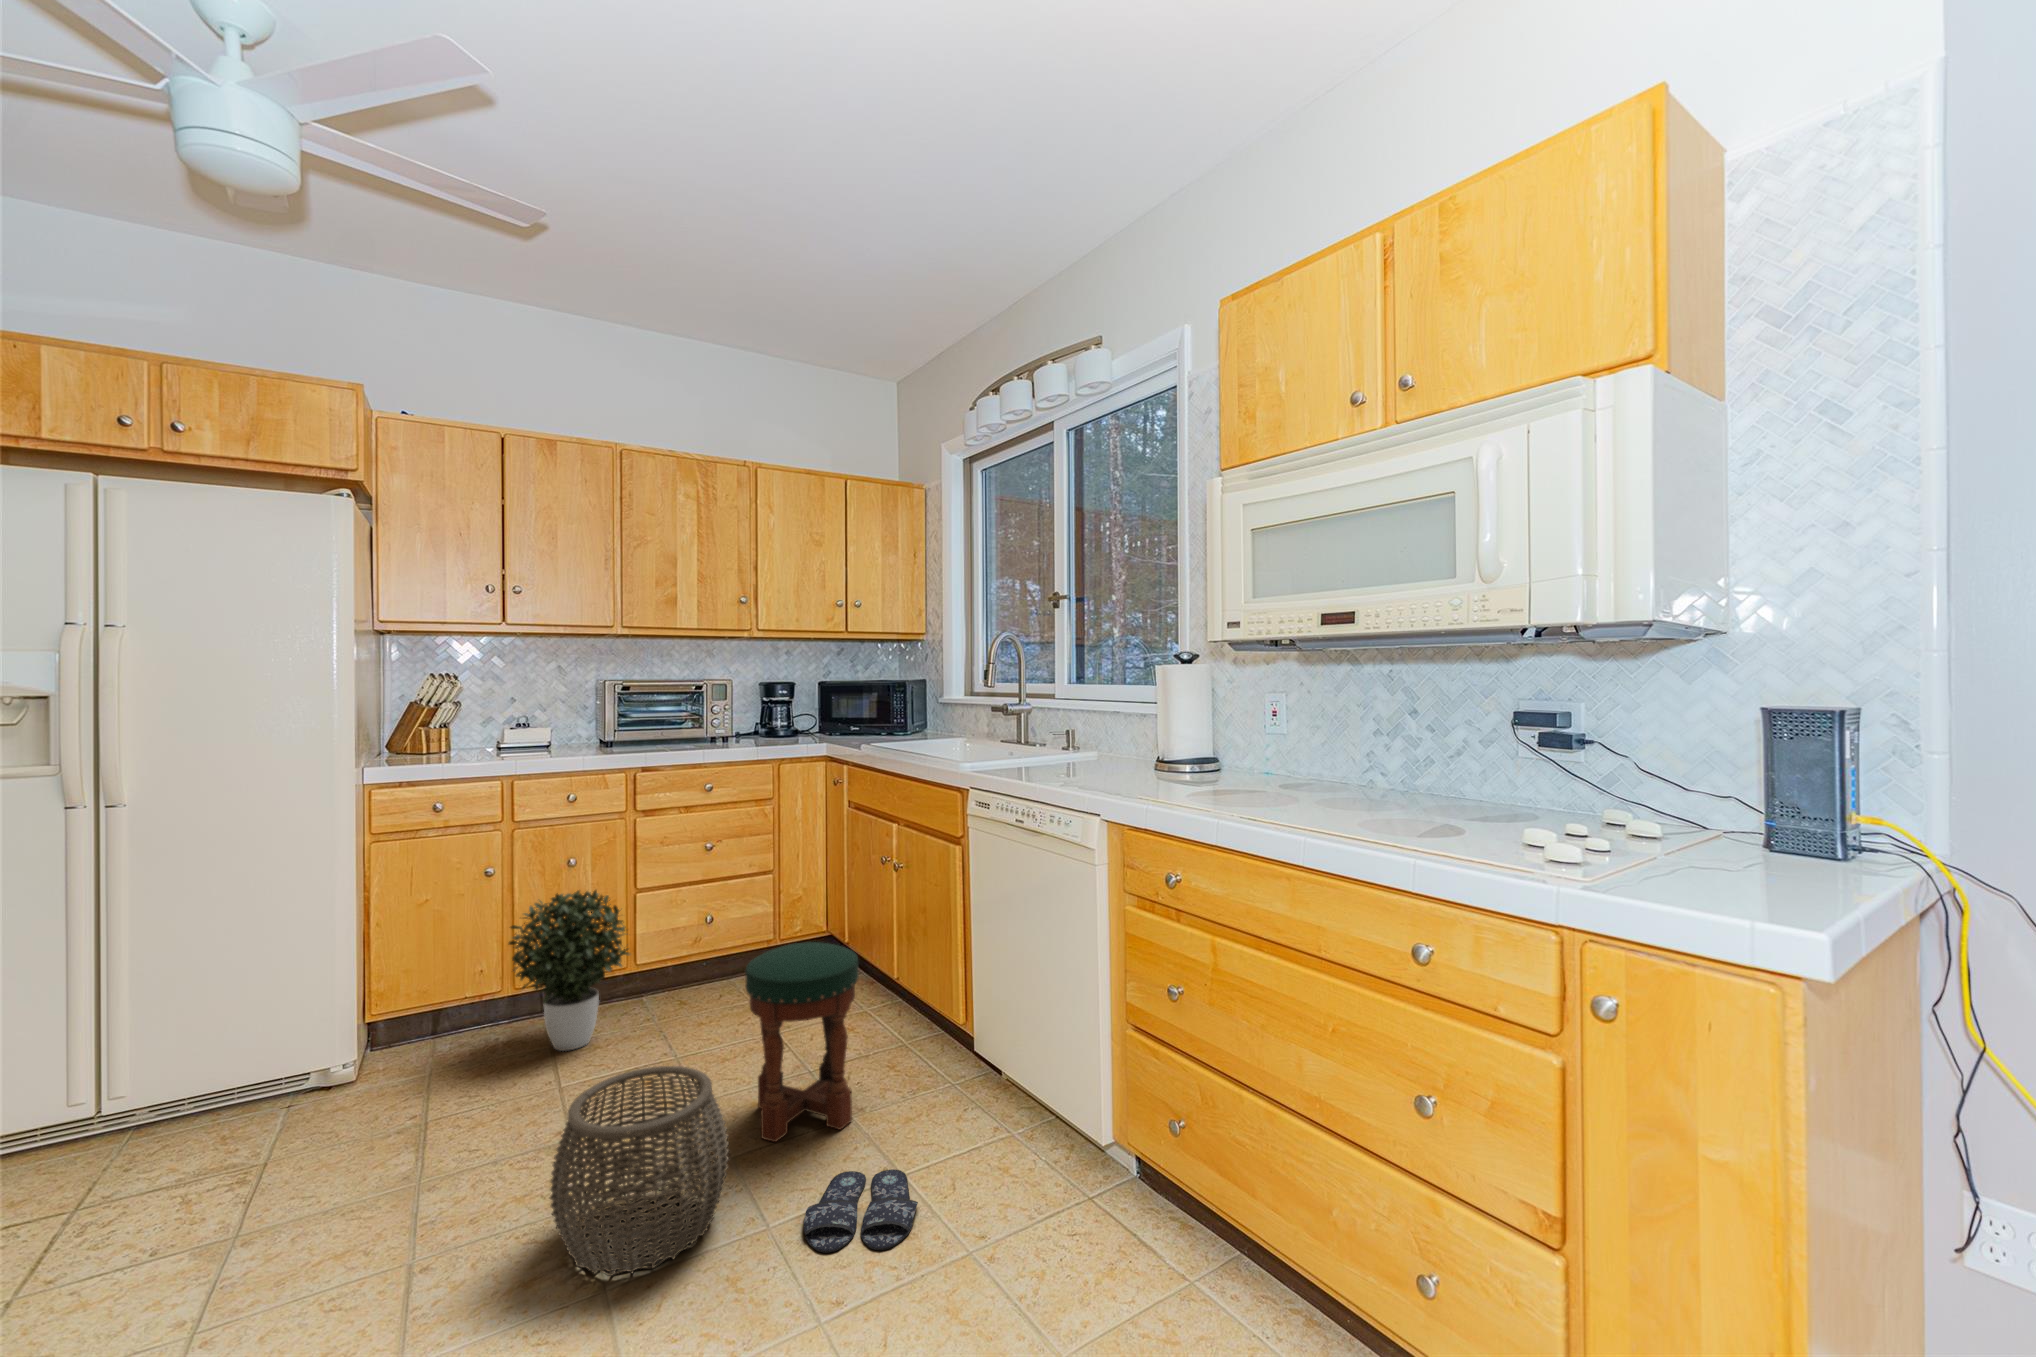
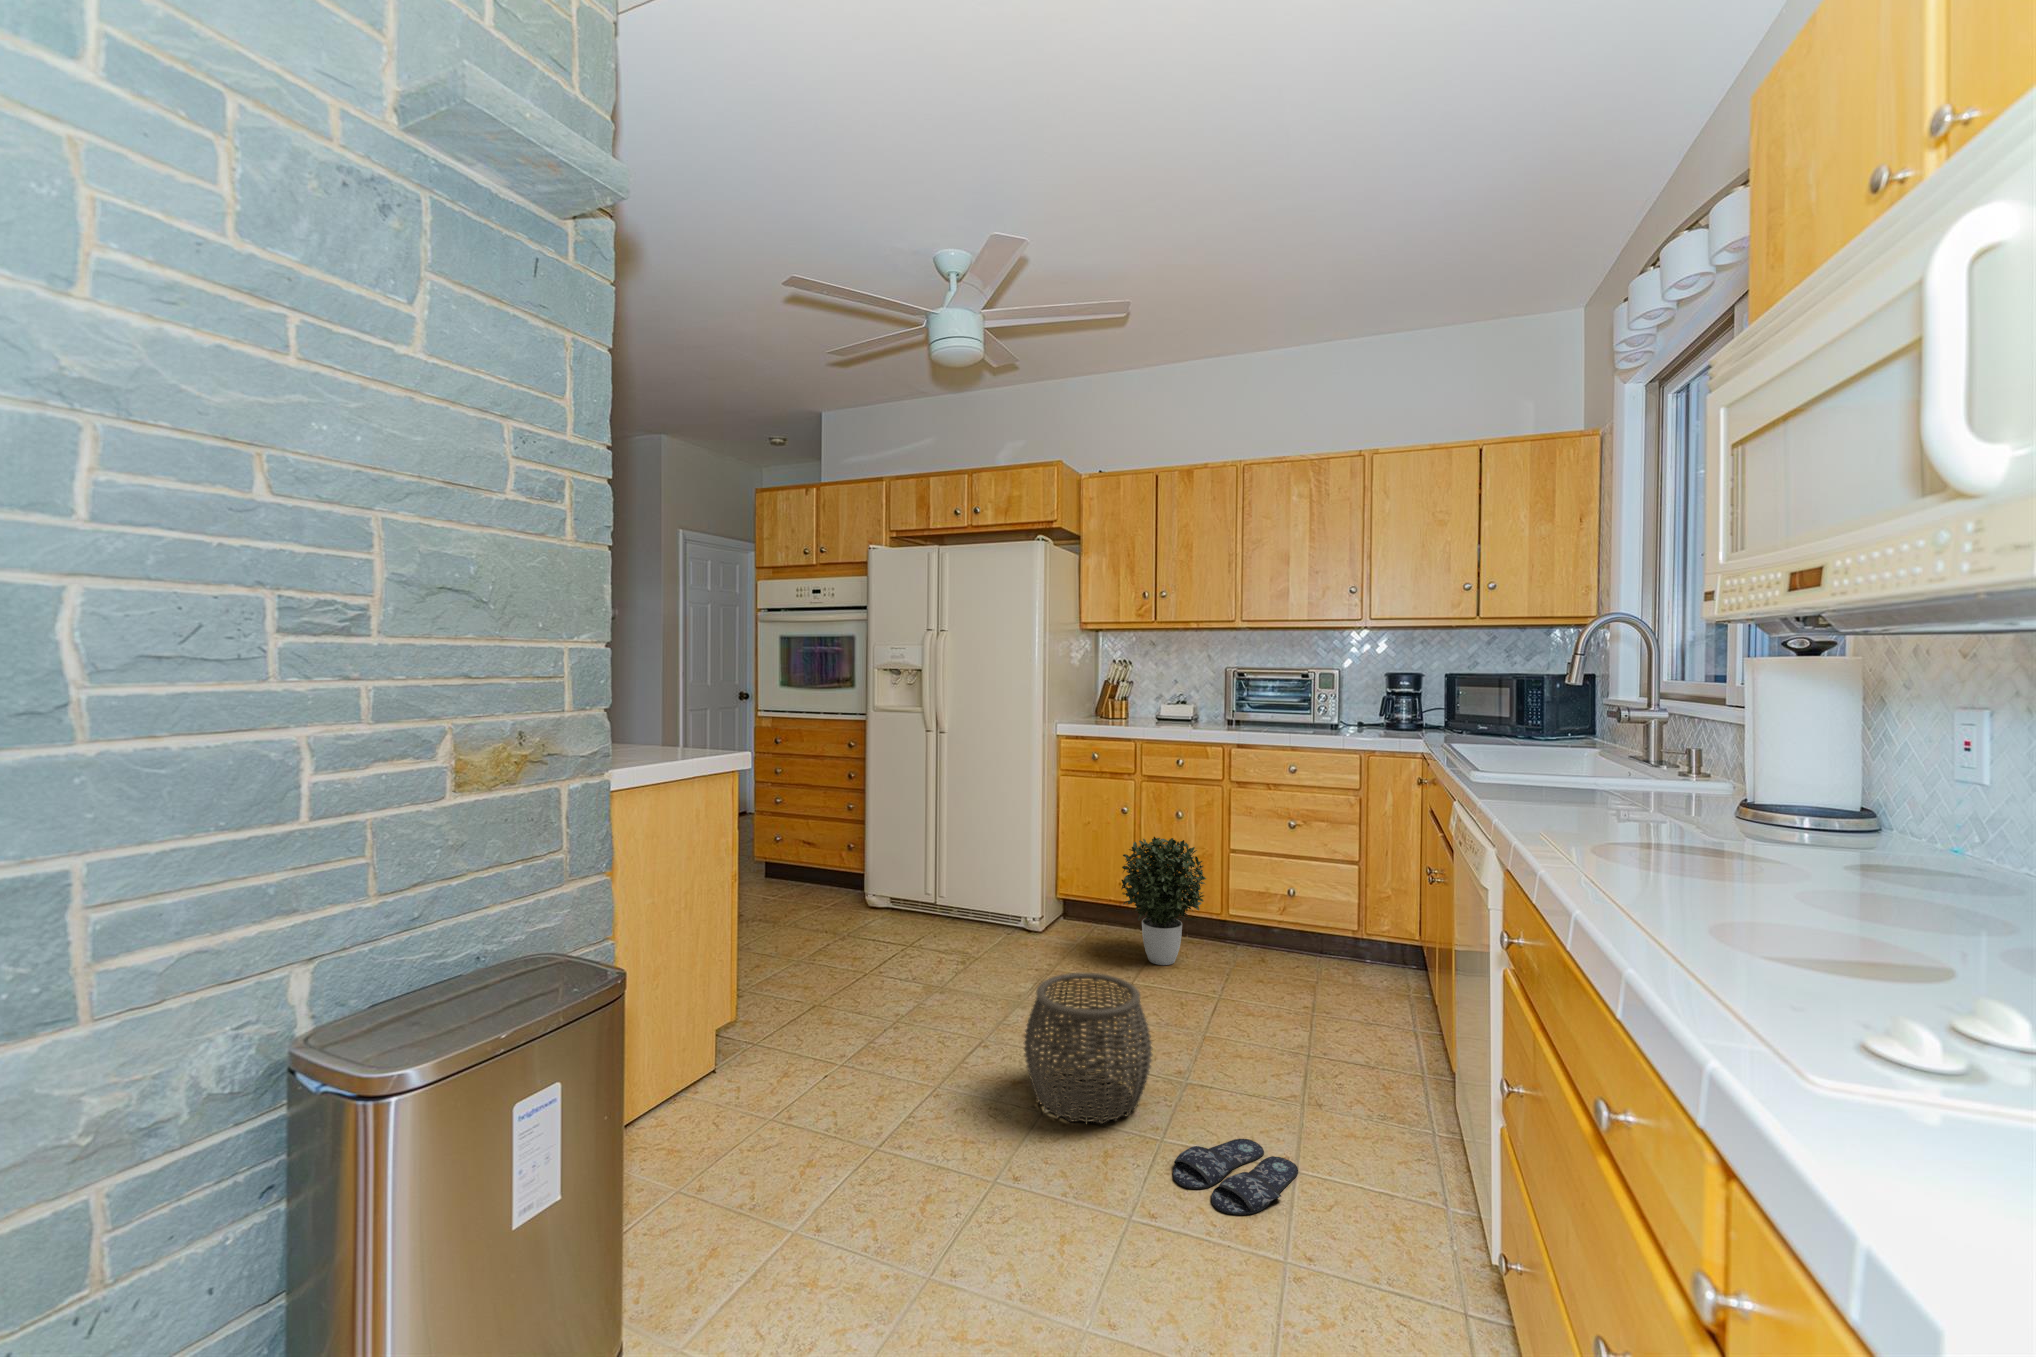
stool: present [745,942,859,1142] -> none [1215,920,1324,1109]

